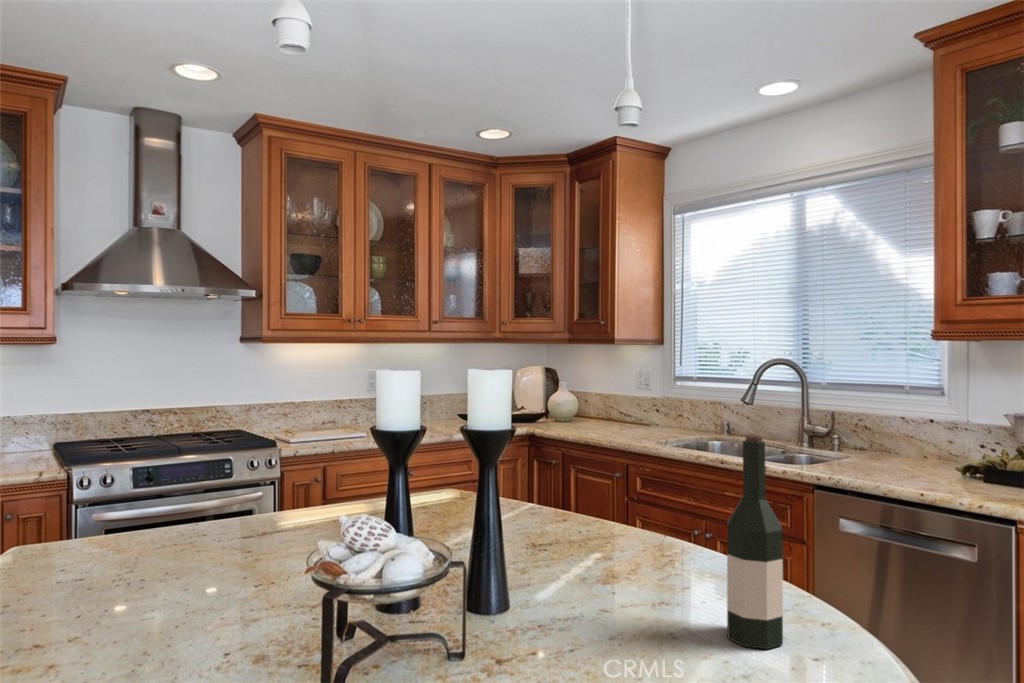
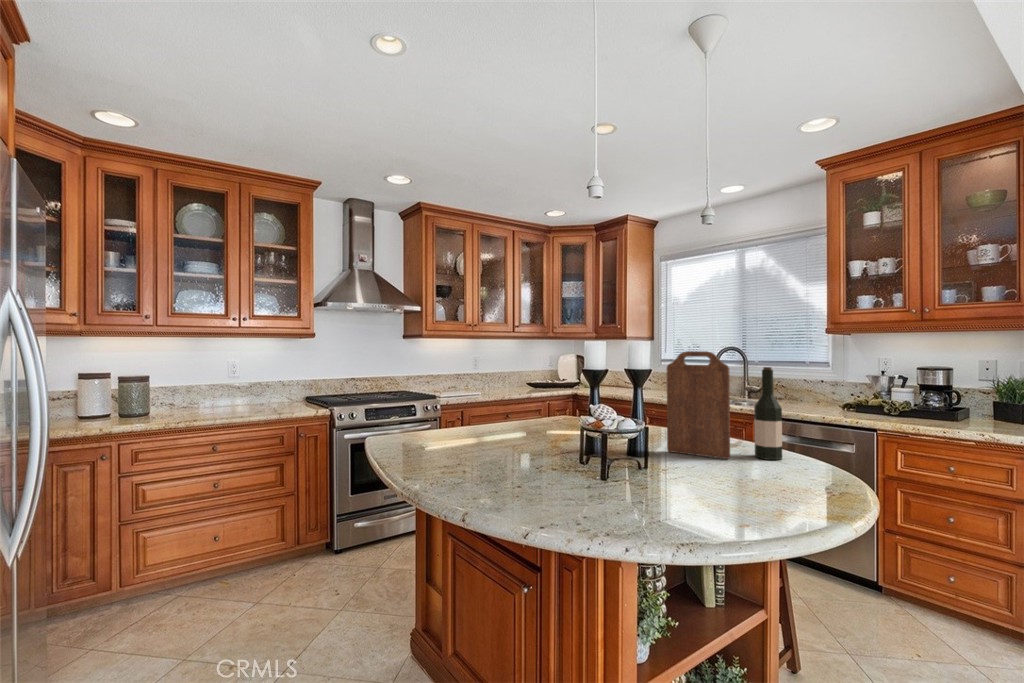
cutting board: none [543,398,664,645] -> present [667,351,730,459]

